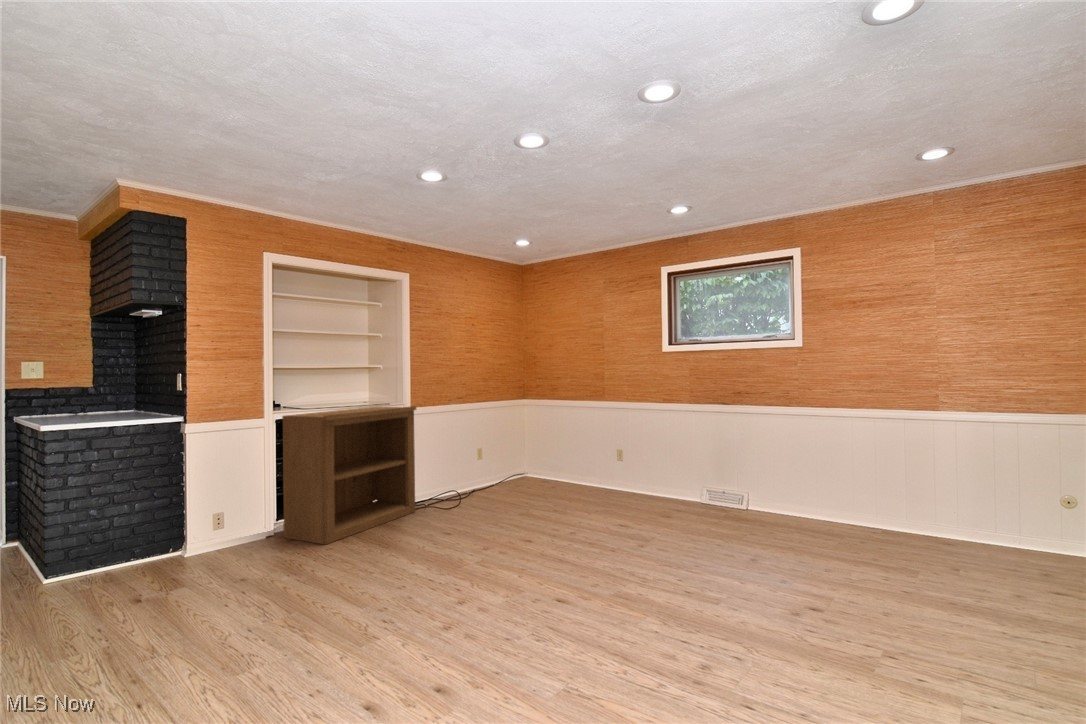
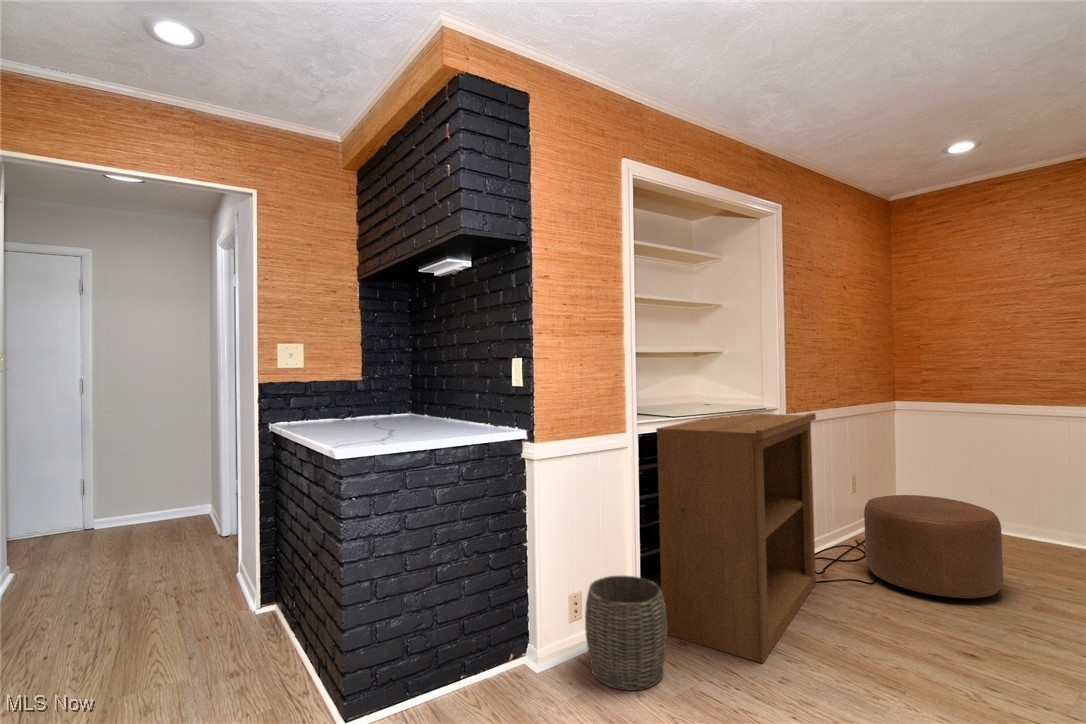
ottoman: none [452,457,519,512] -> present [864,495,1003,598]
woven basket: none [214,502,266,559] -> present [585,576,667,691]

